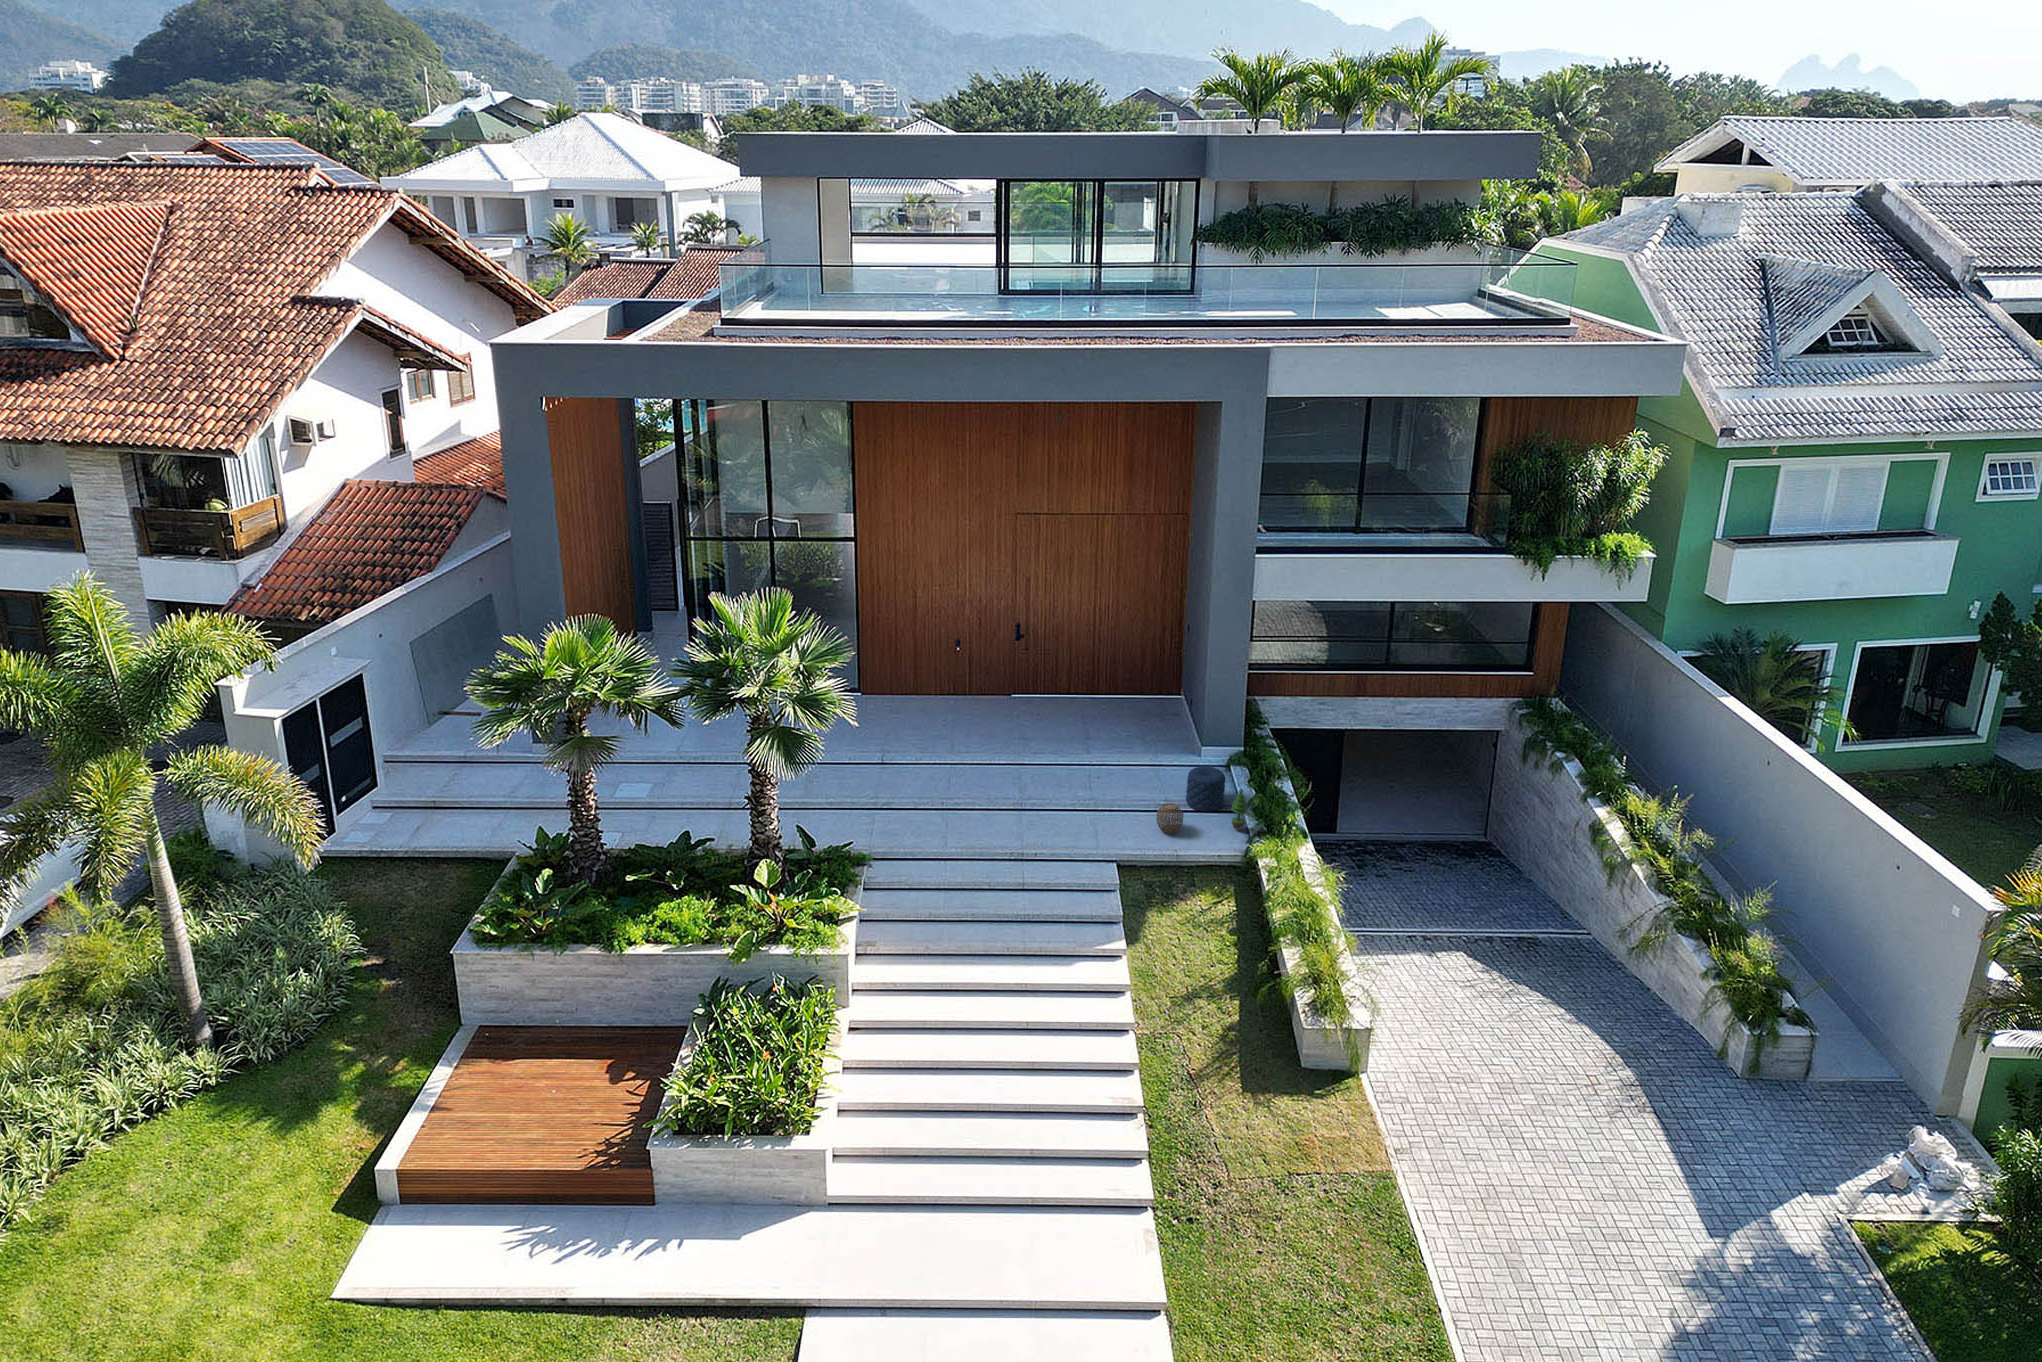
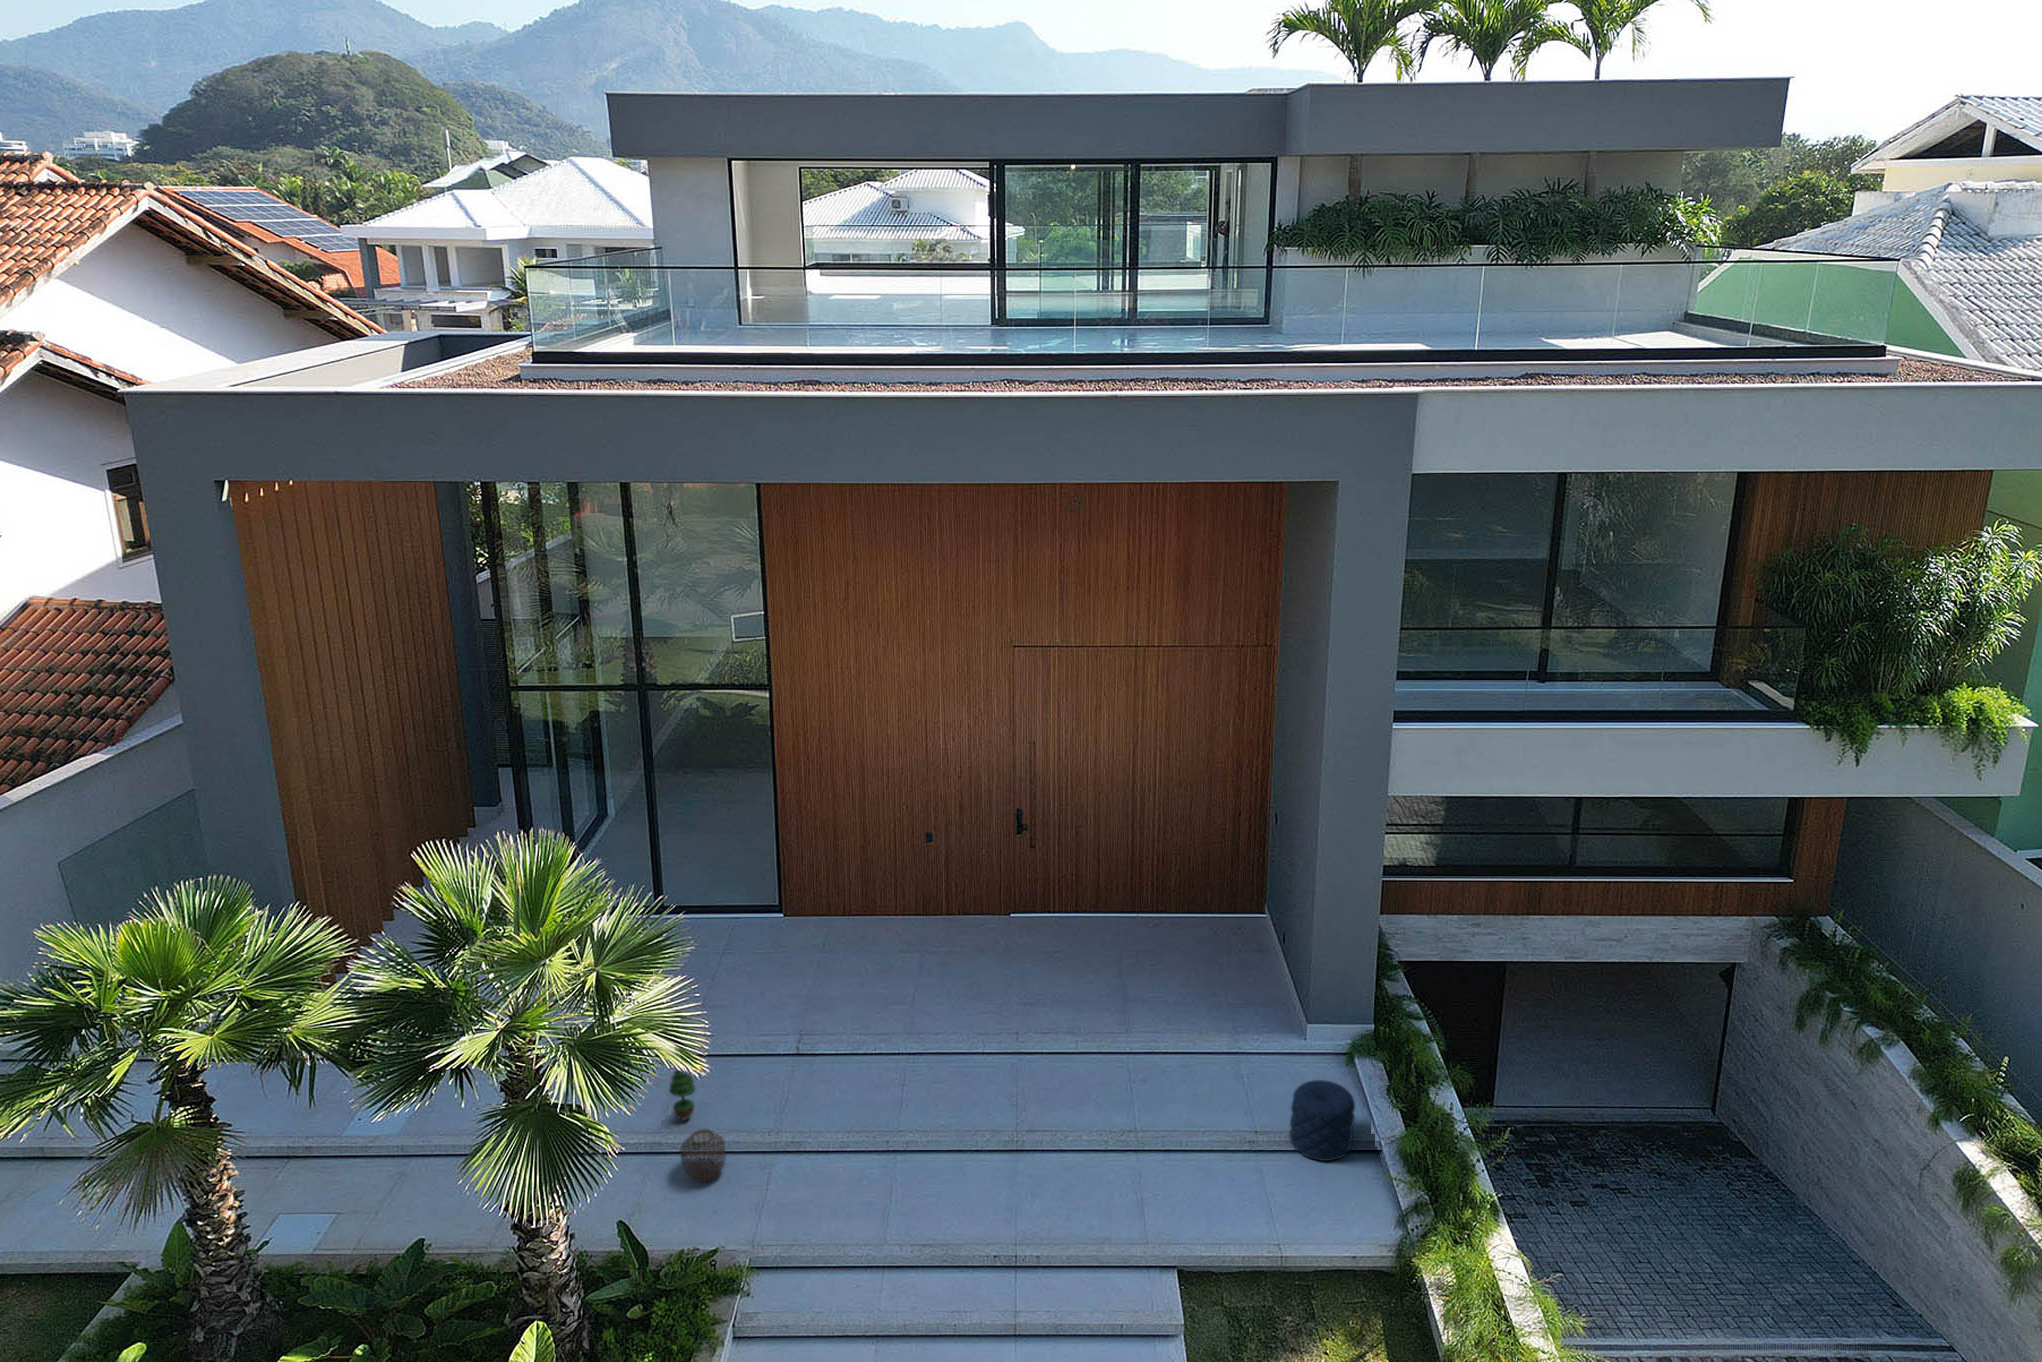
potted tree: present [1231,789,1247,830] -> present [669,1070,696,1120]
woven basket: present [1157,803,1184,834] -> present [680,1129,725,1182]

